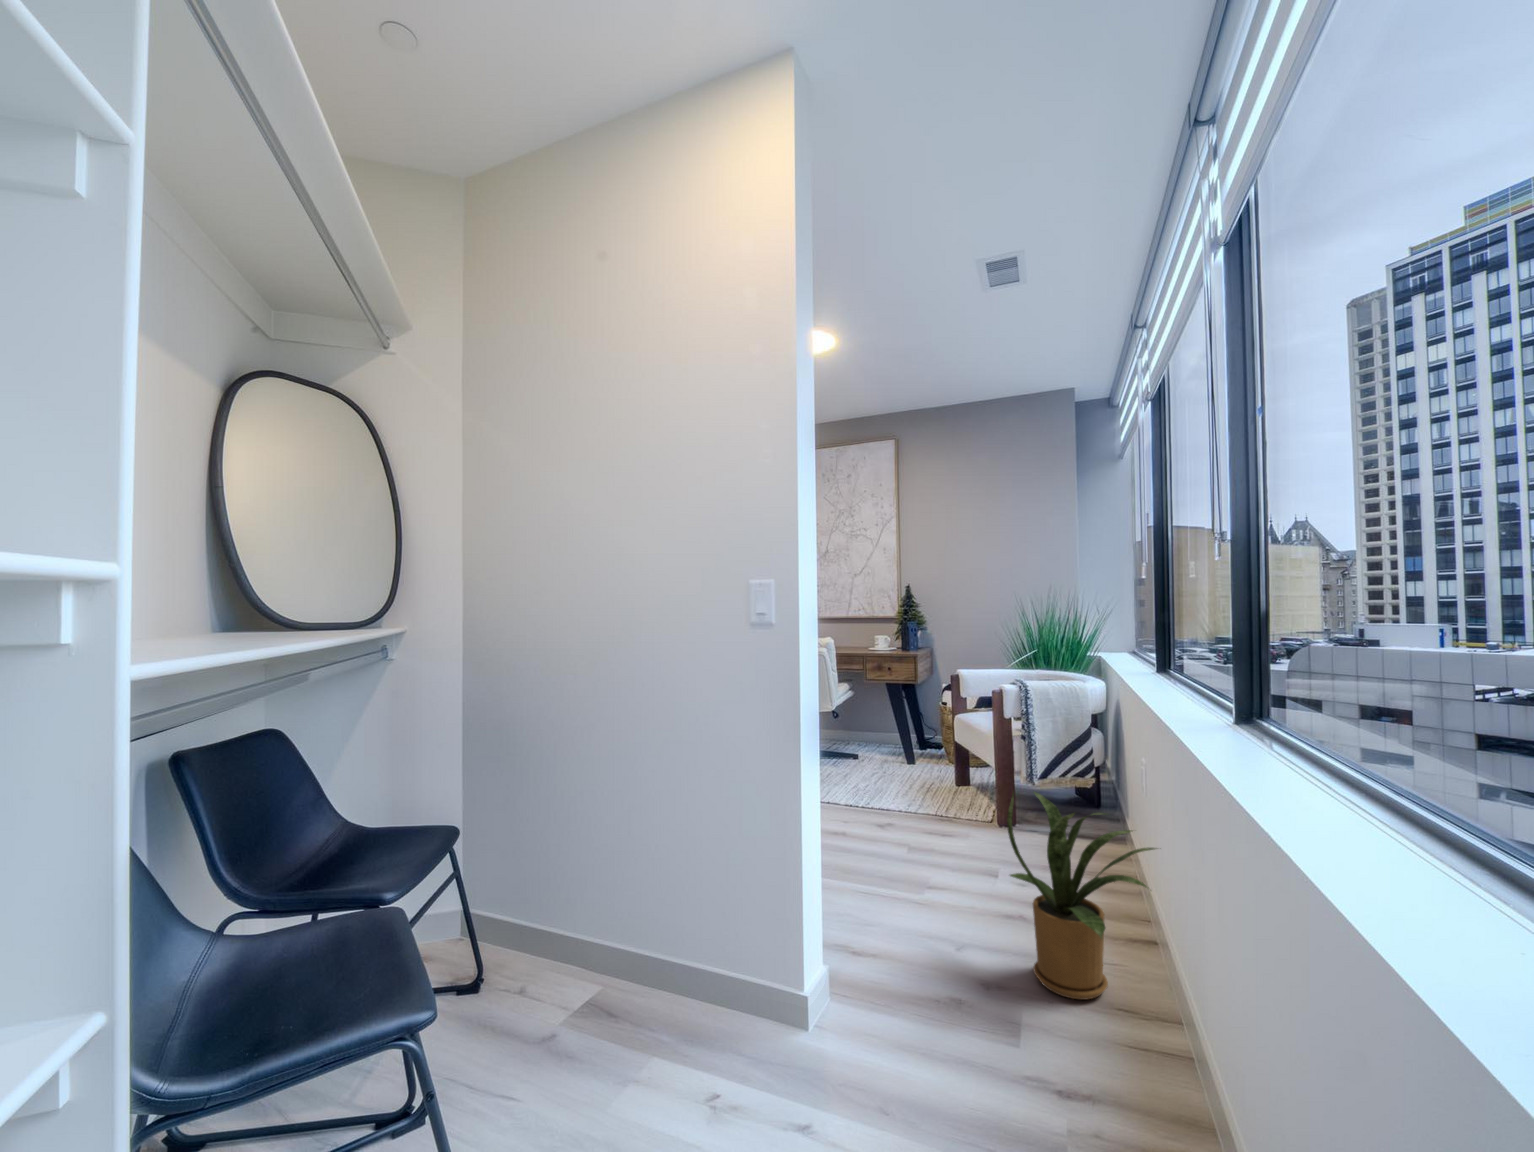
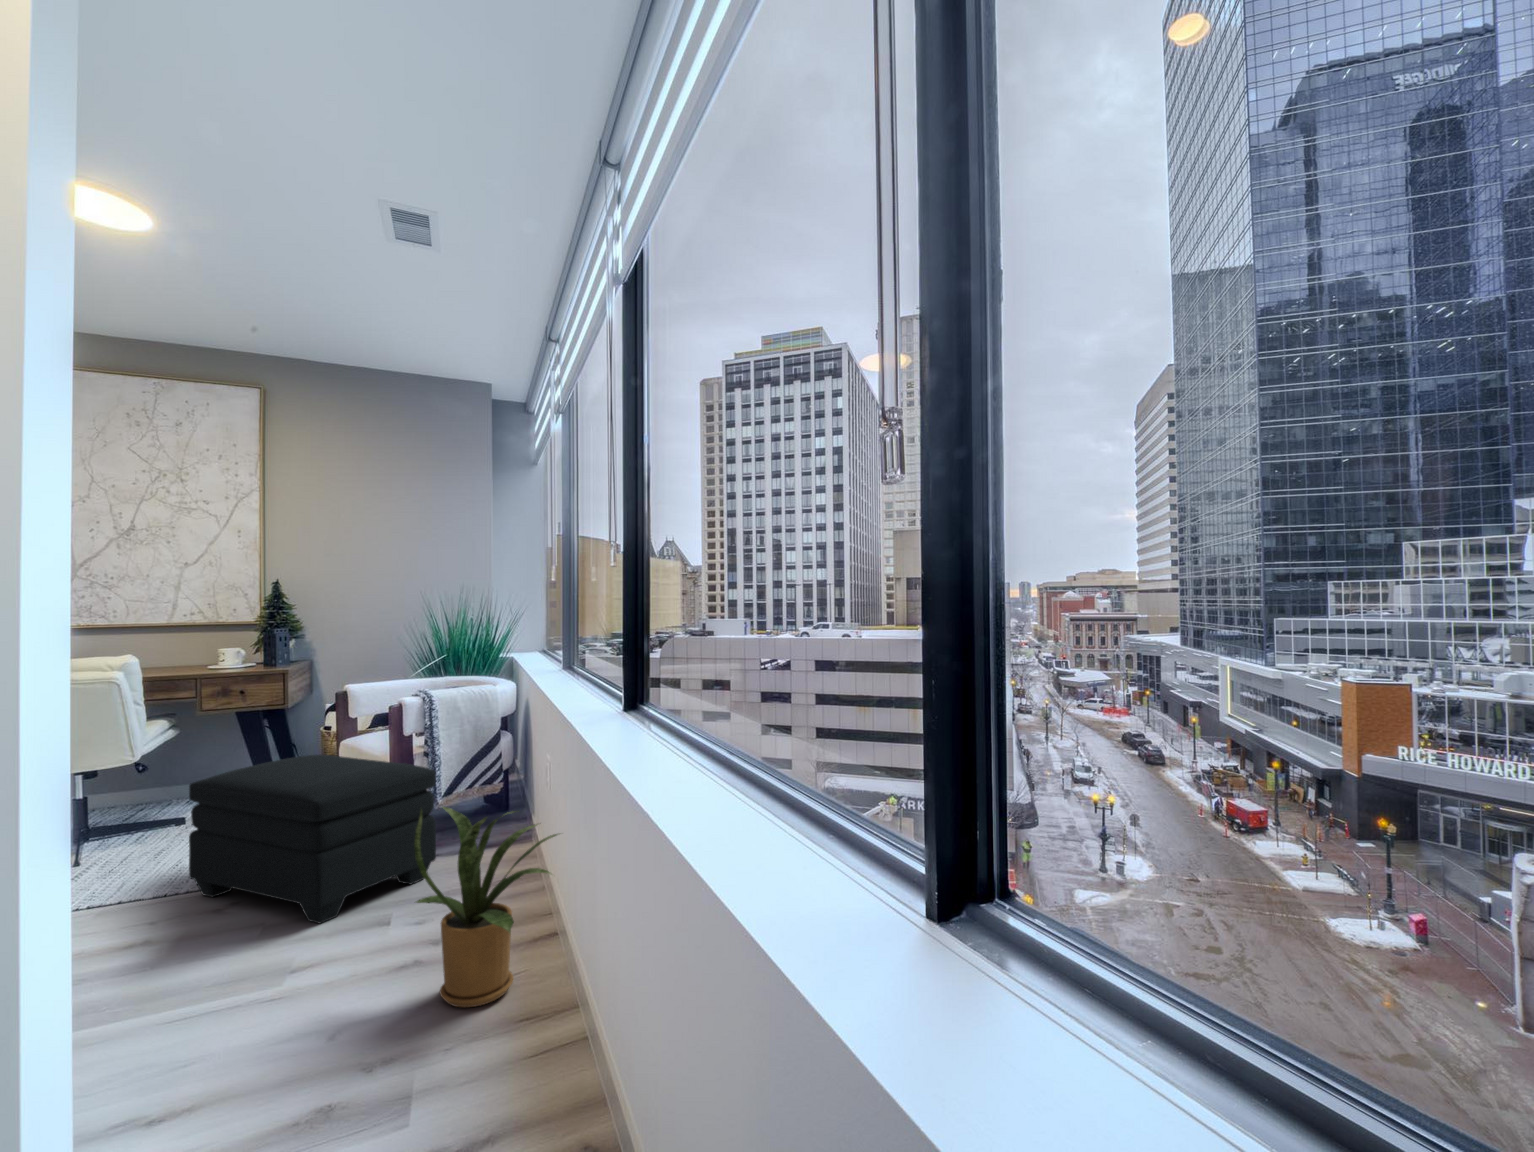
ottoman: none [851,724,1032,867] -> present [189,755,436,923]

